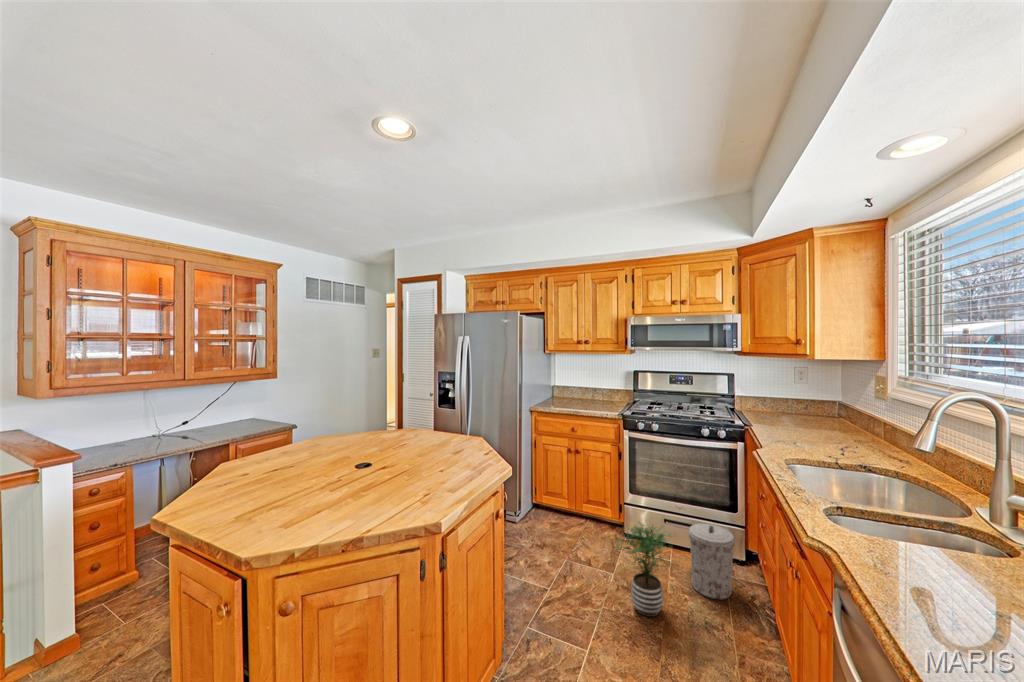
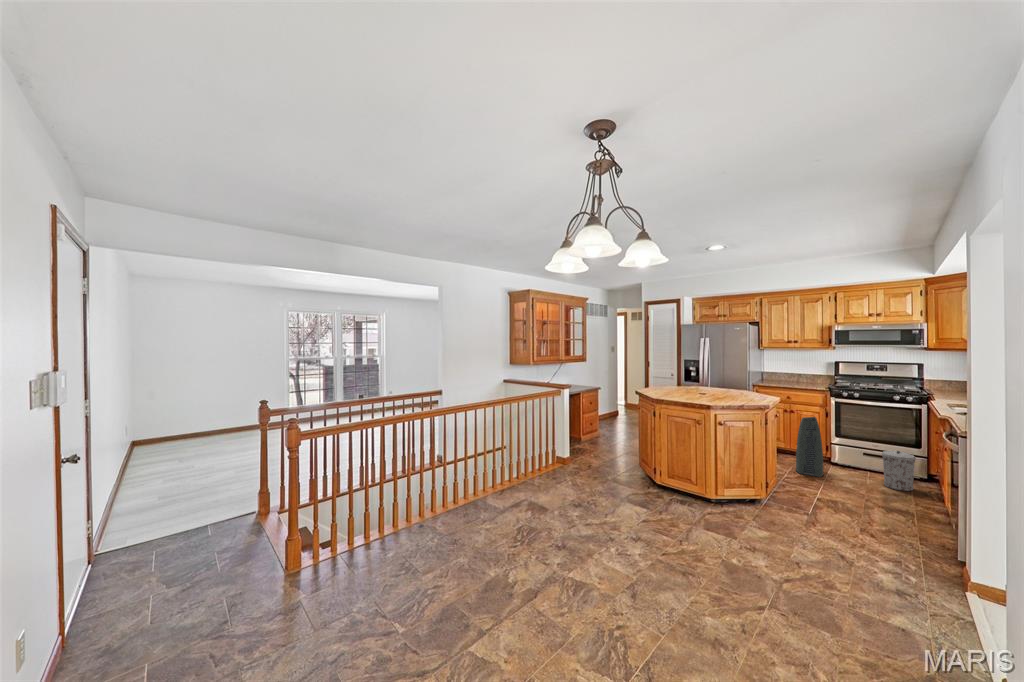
air purifier: none [571,468,609,576] -> present [796,417,823,477]
potted plant: present [615,522,672,617] -> none [830,442,874,491]

